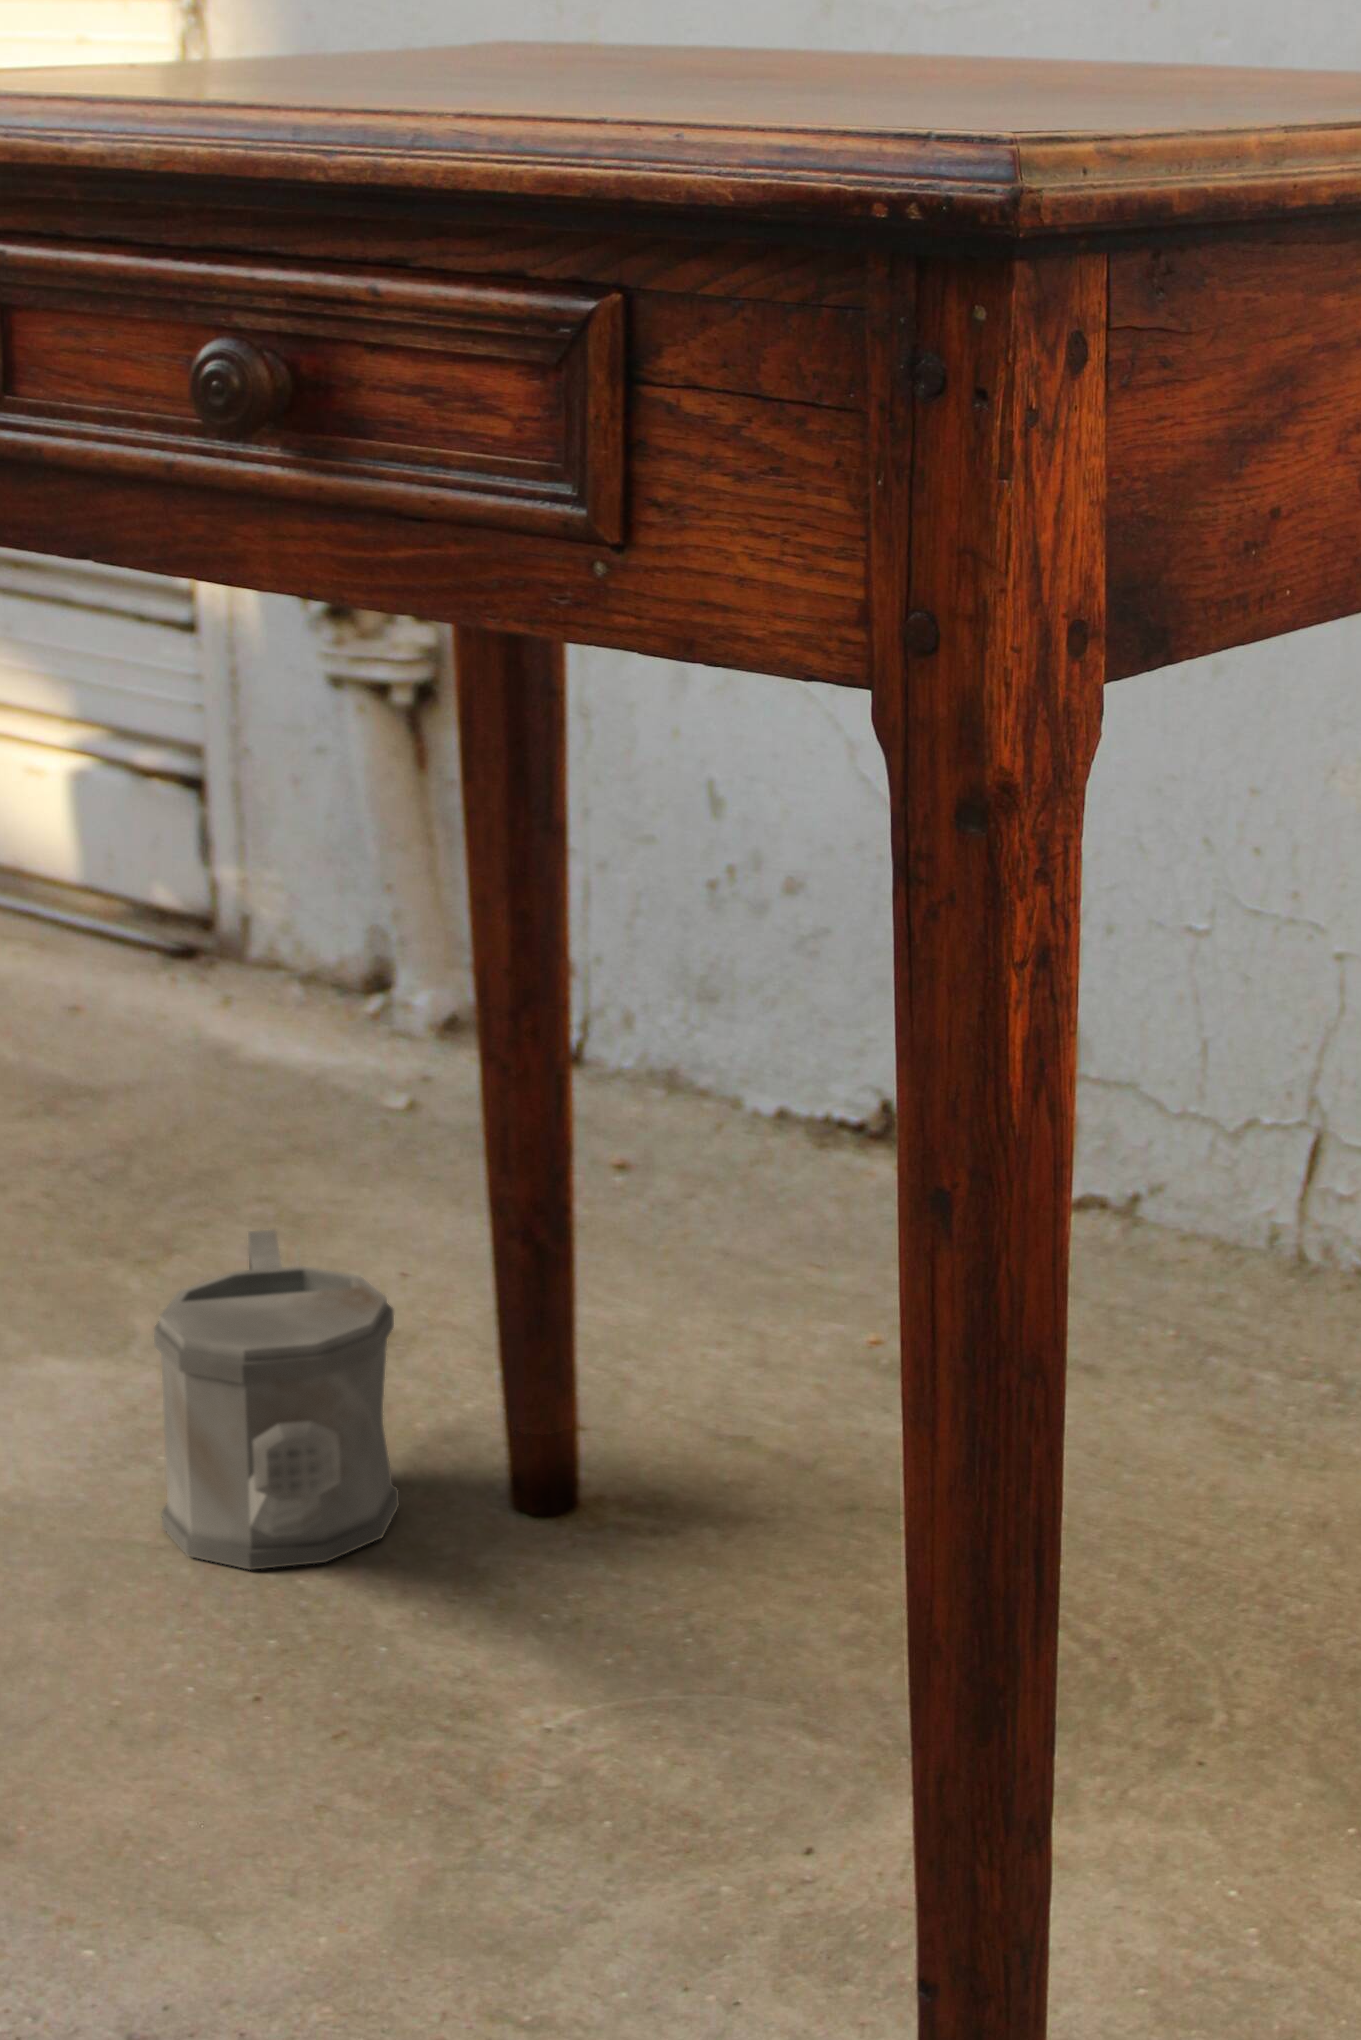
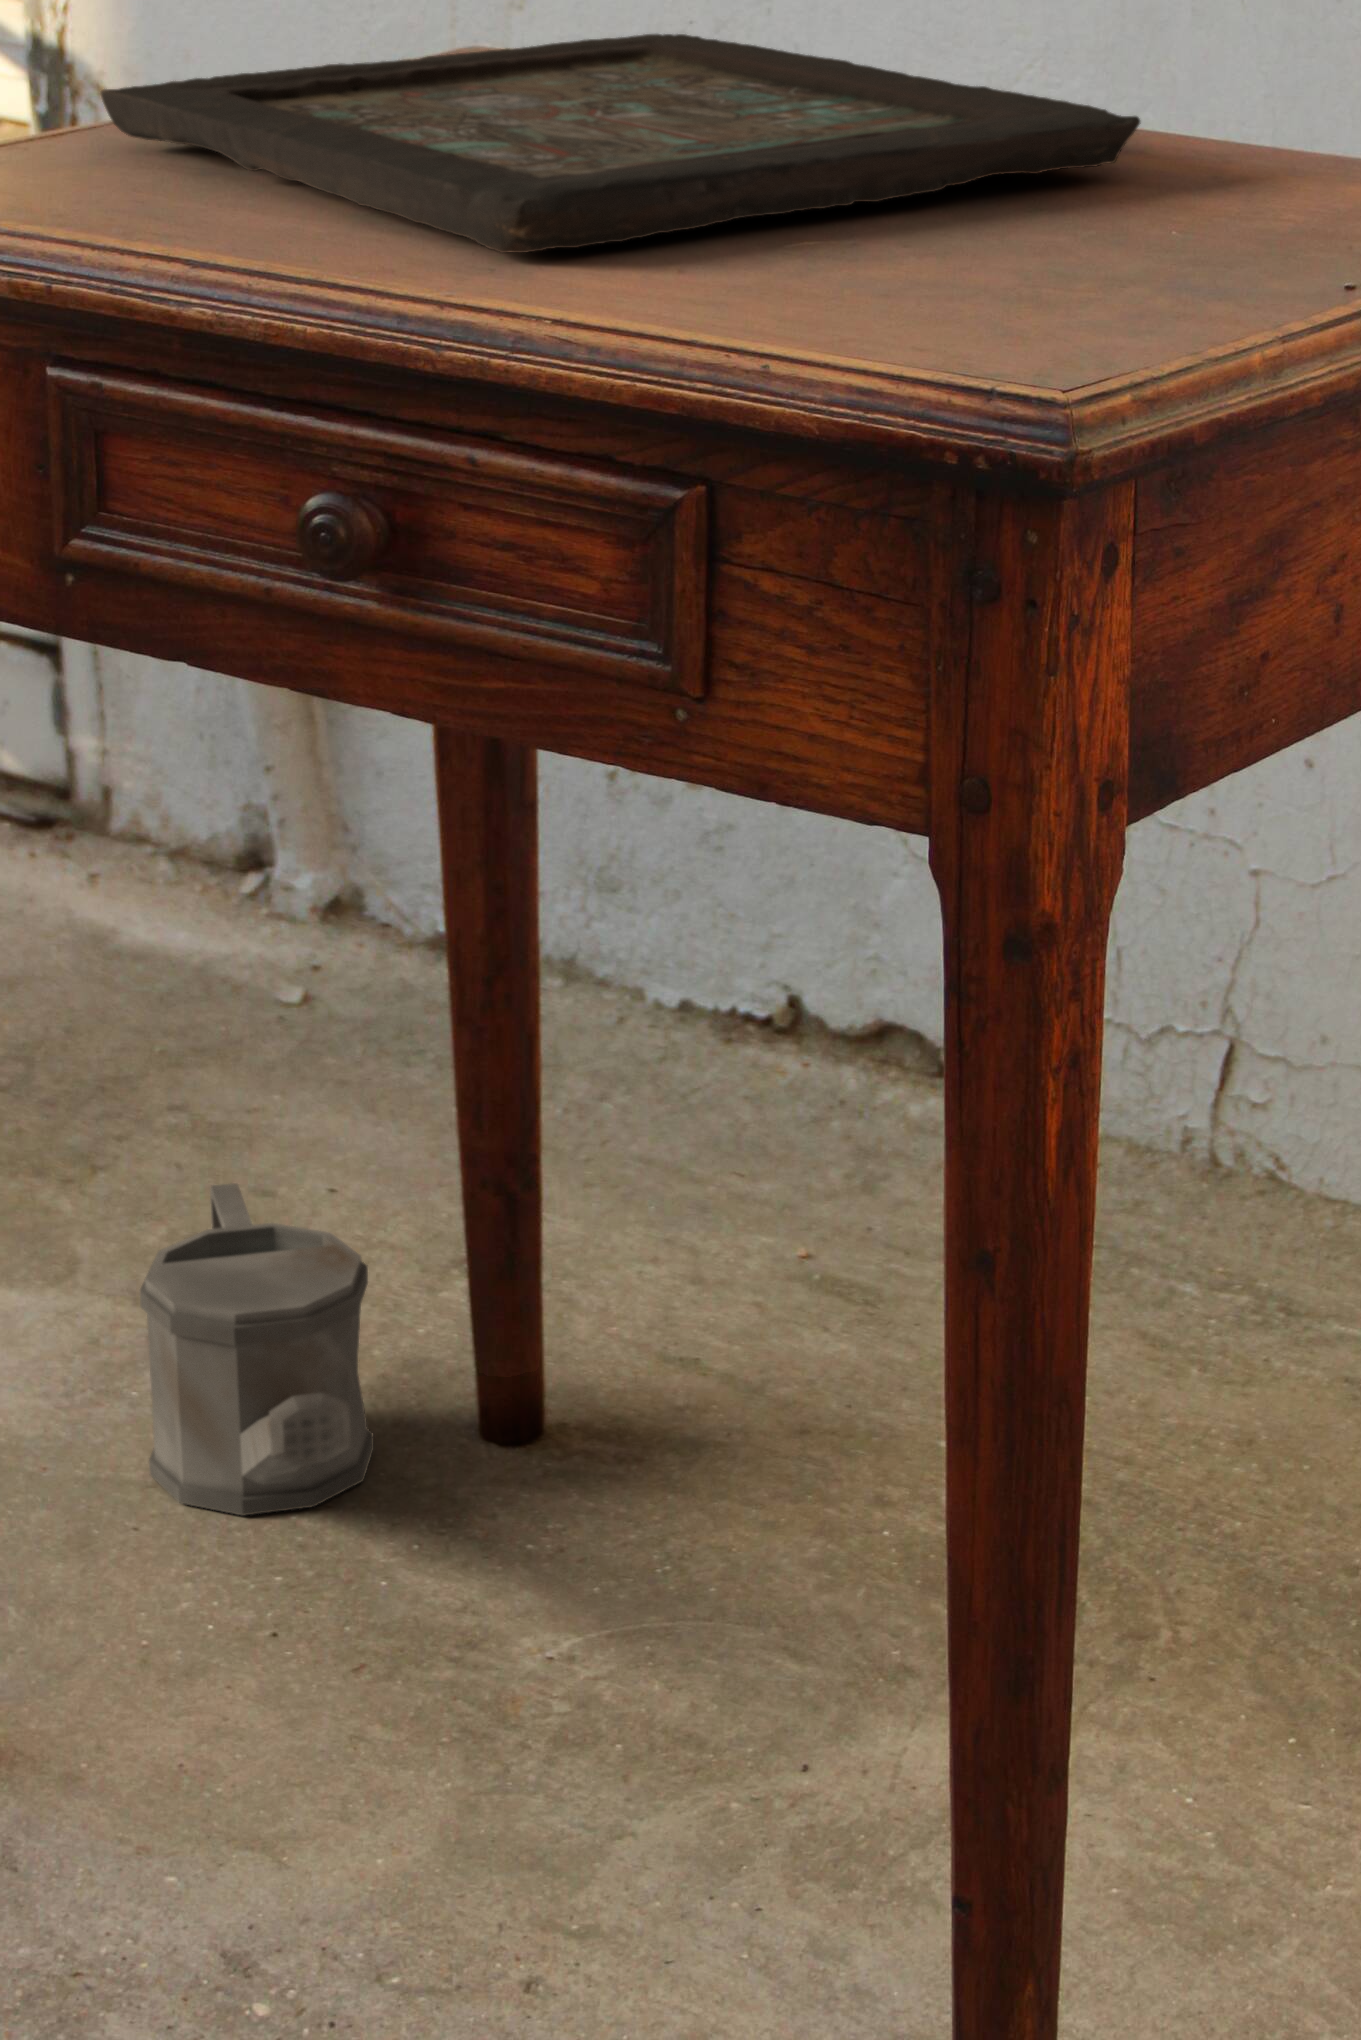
decorative tray: none [90,15,1150,92] -> present [101,34,1140,253]

